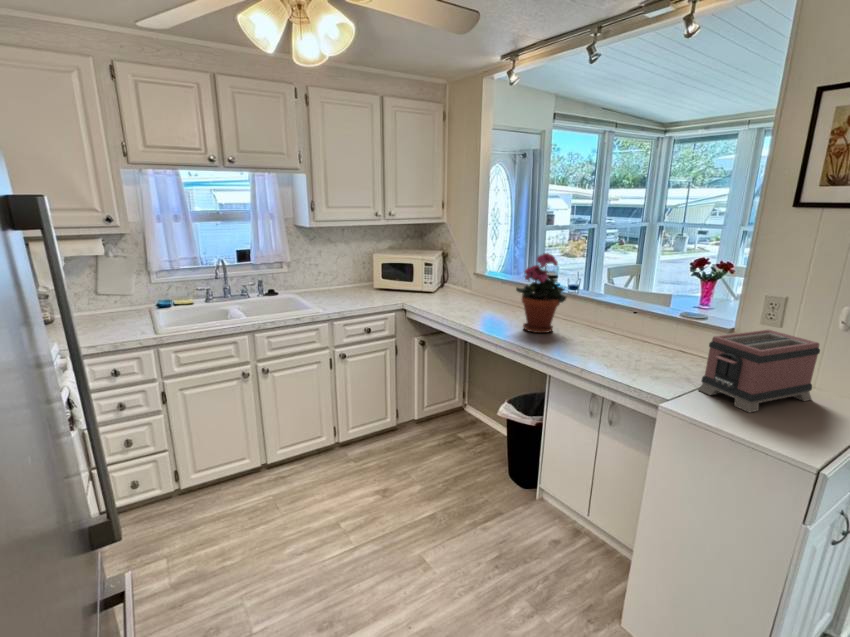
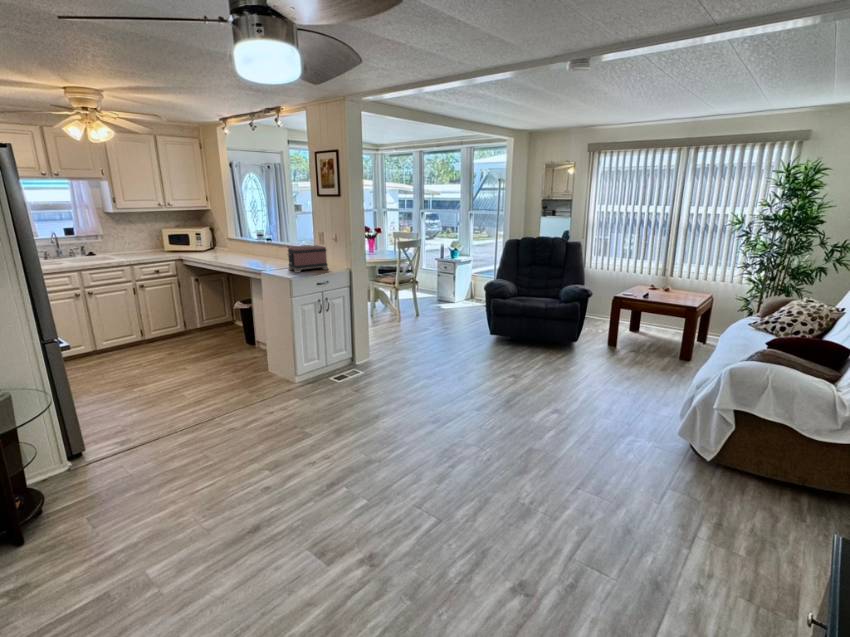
potted plant: present [516,253,566,333] -> none [232,221,258,261]

